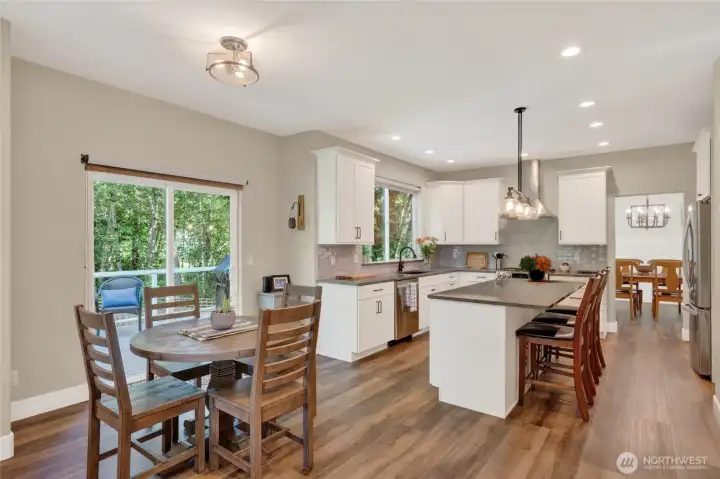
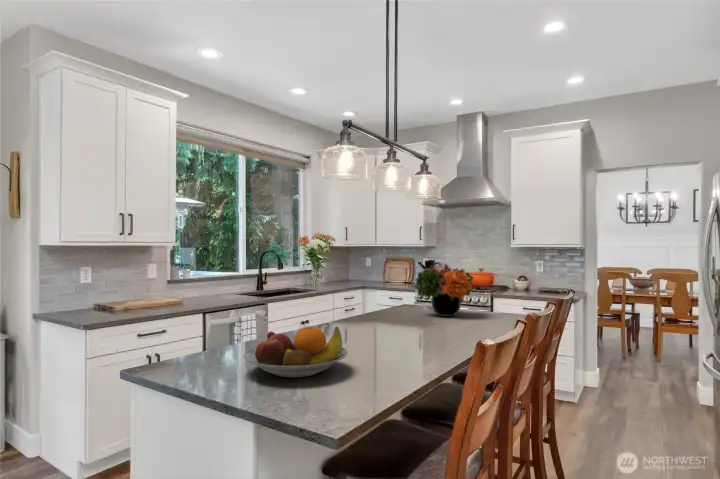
fruit bowl: none [480,277,524,296] -> present [244,326,348,377]

